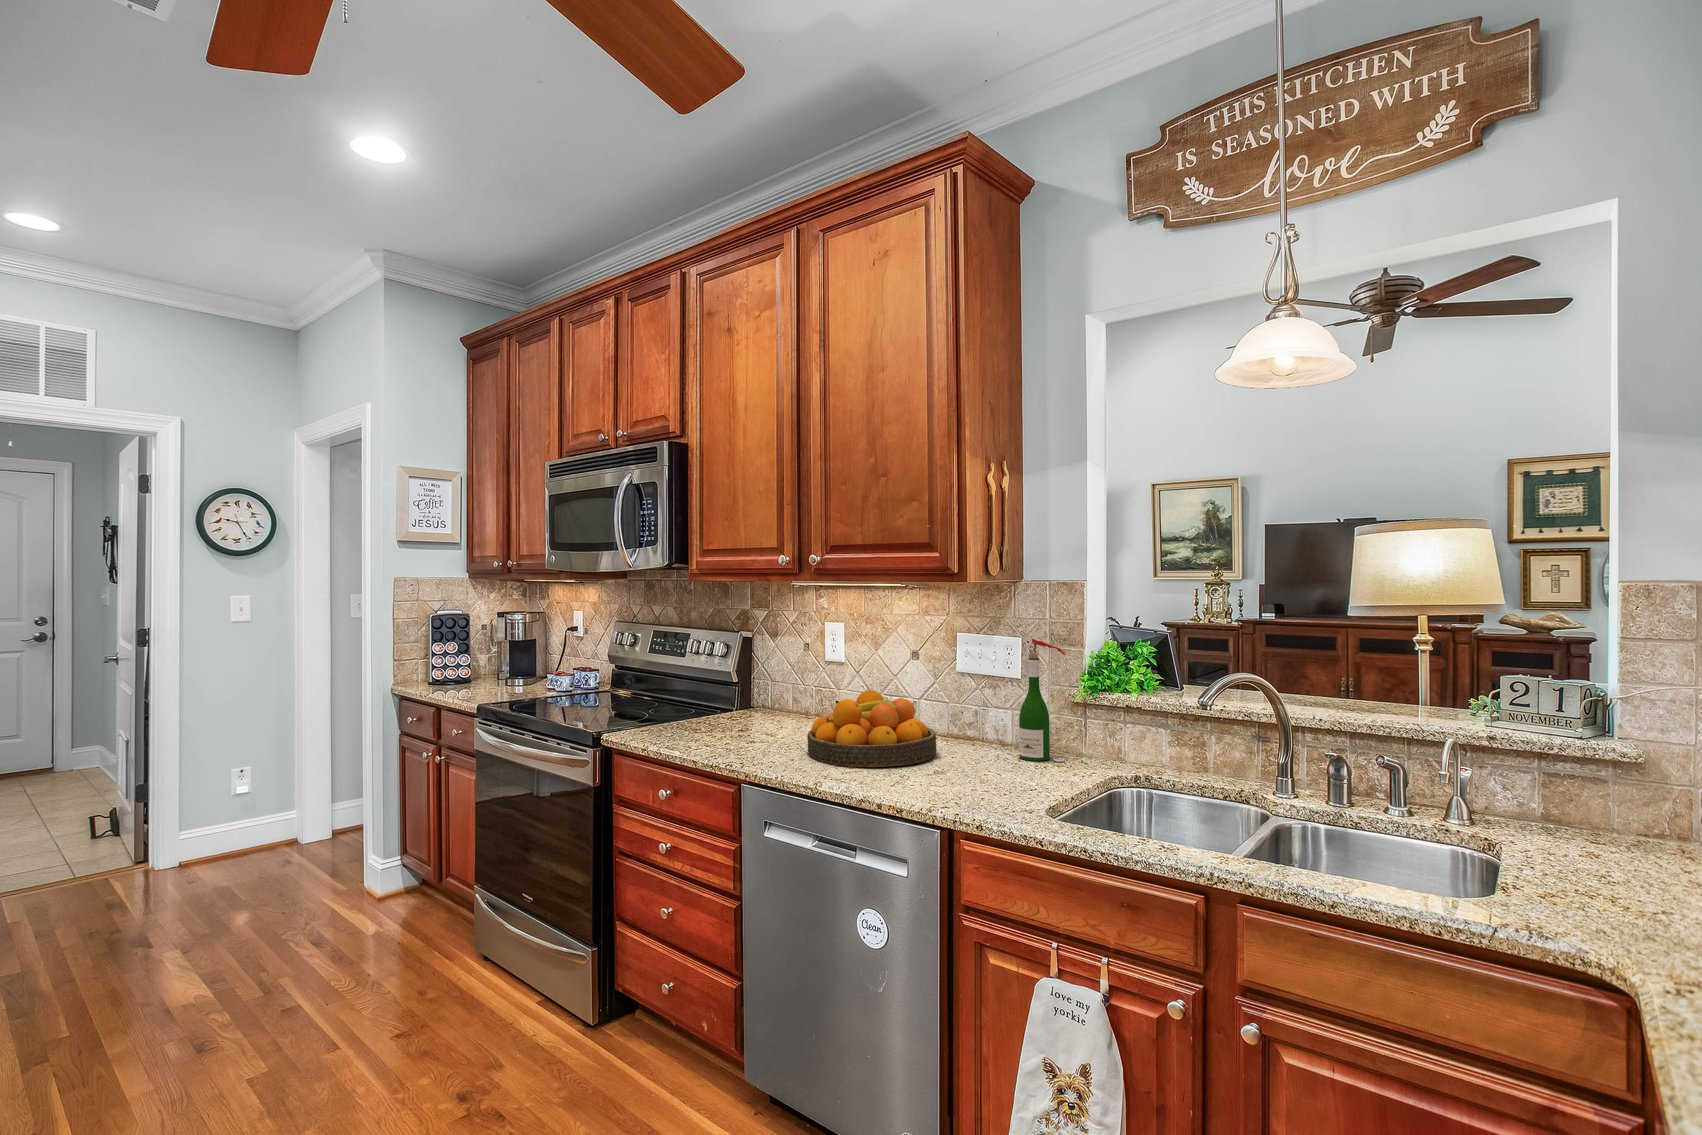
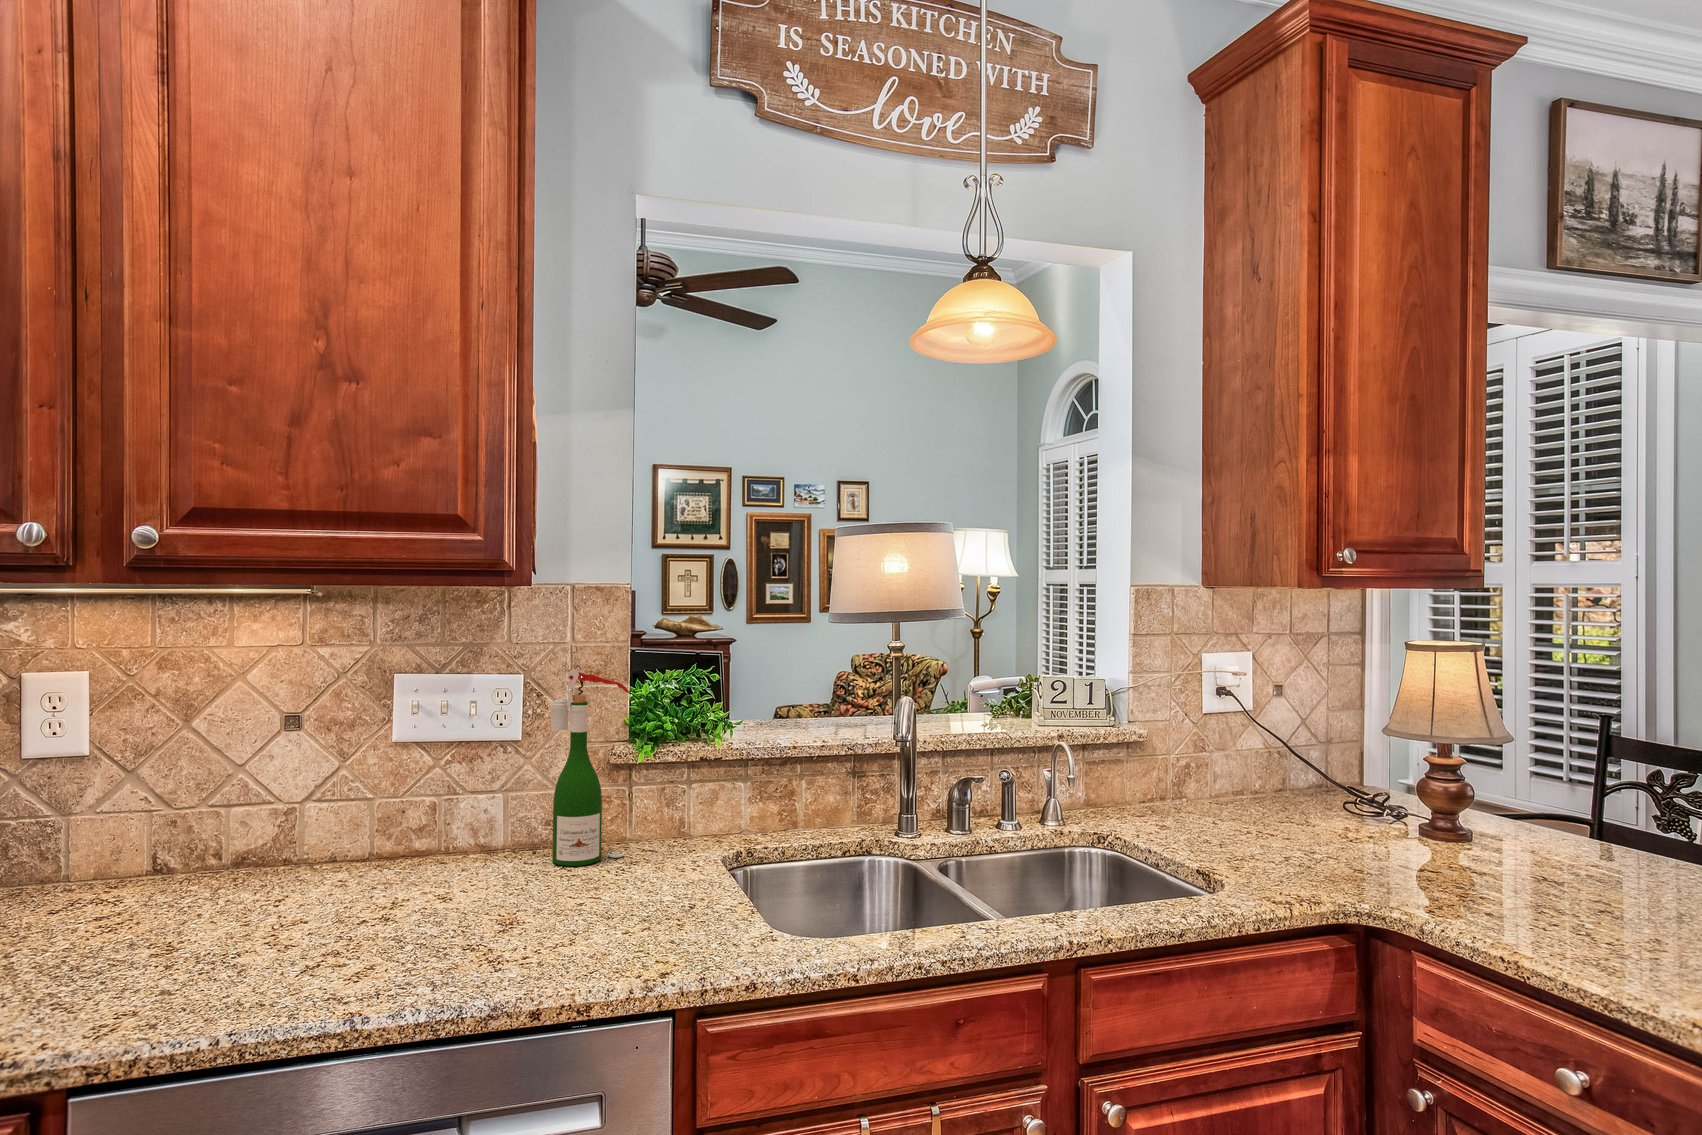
fruit bowl: present [807,690,937,767] -> none [149,798,449,971]

